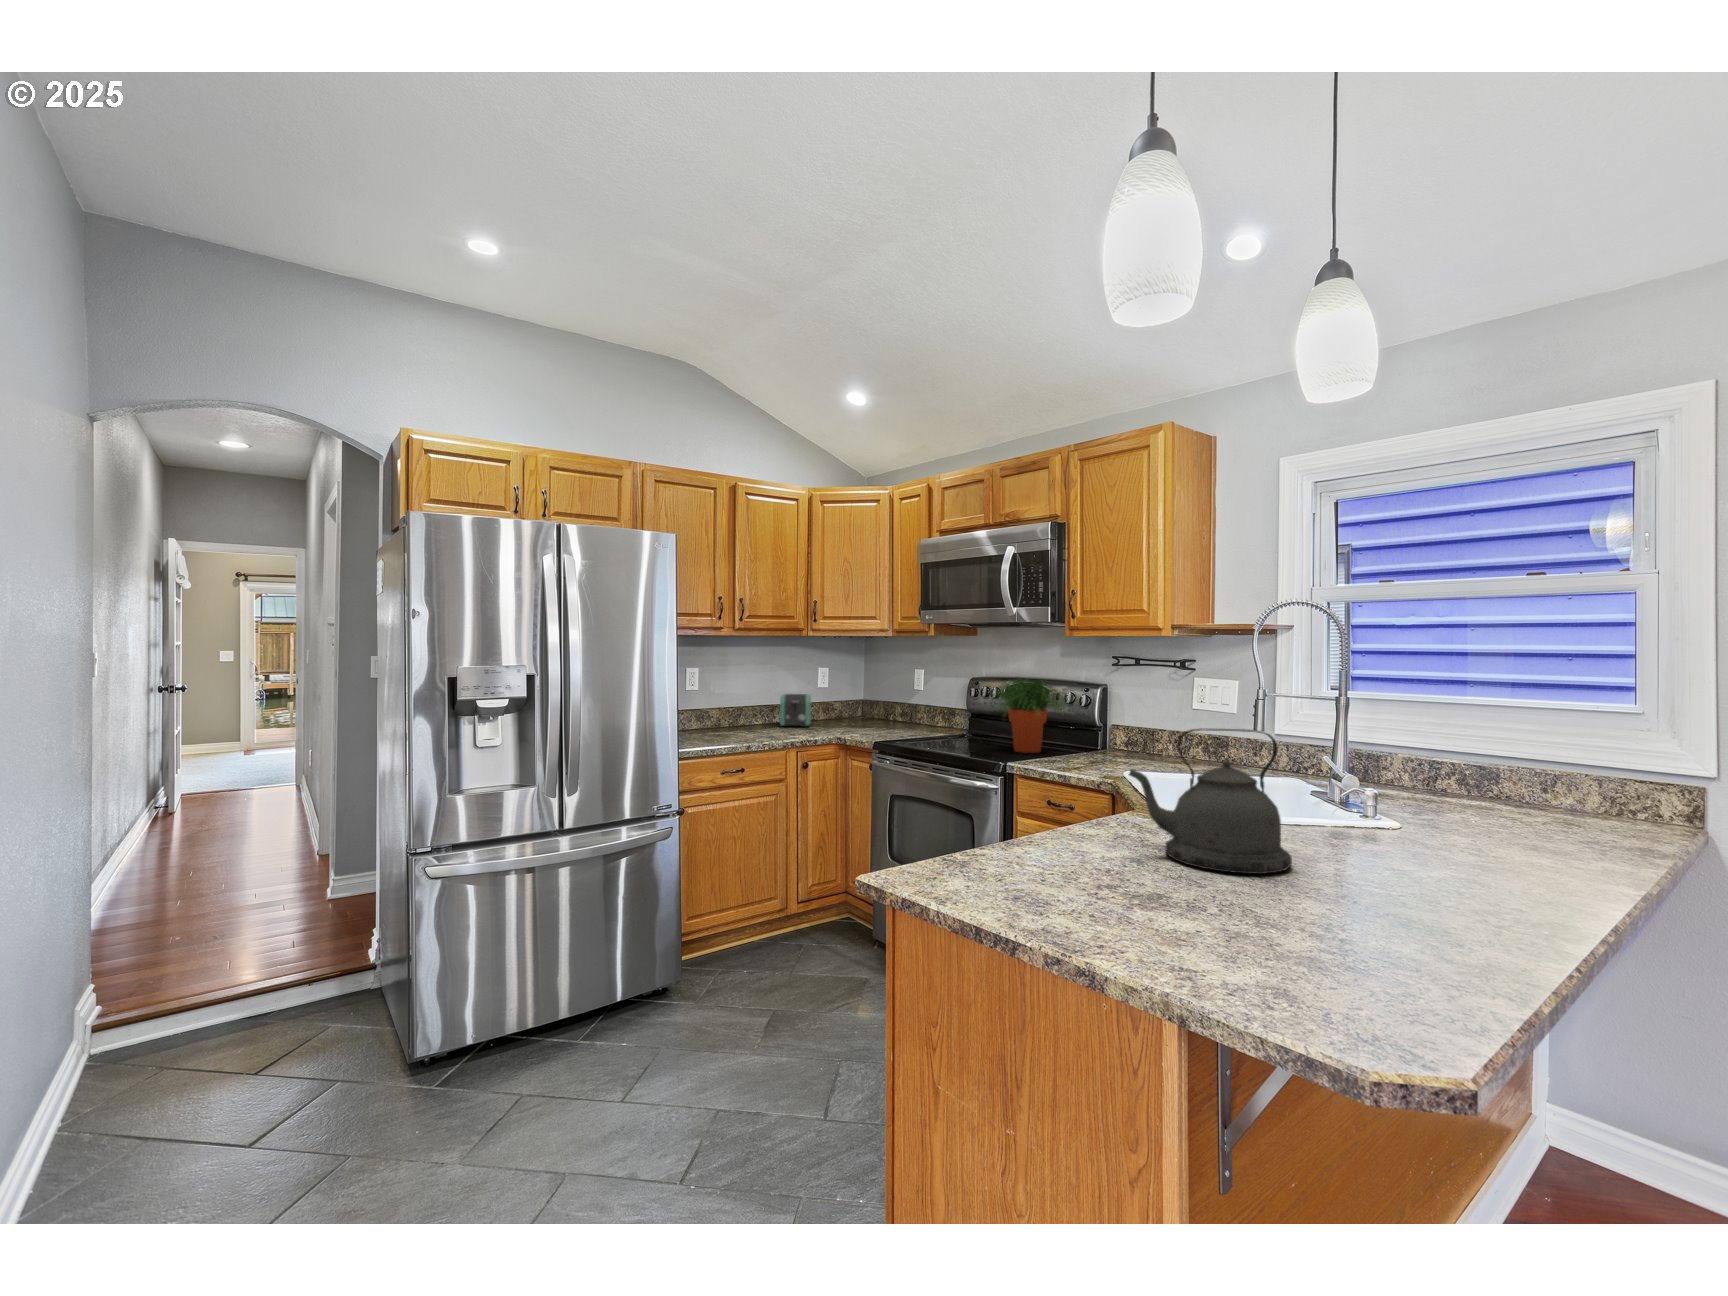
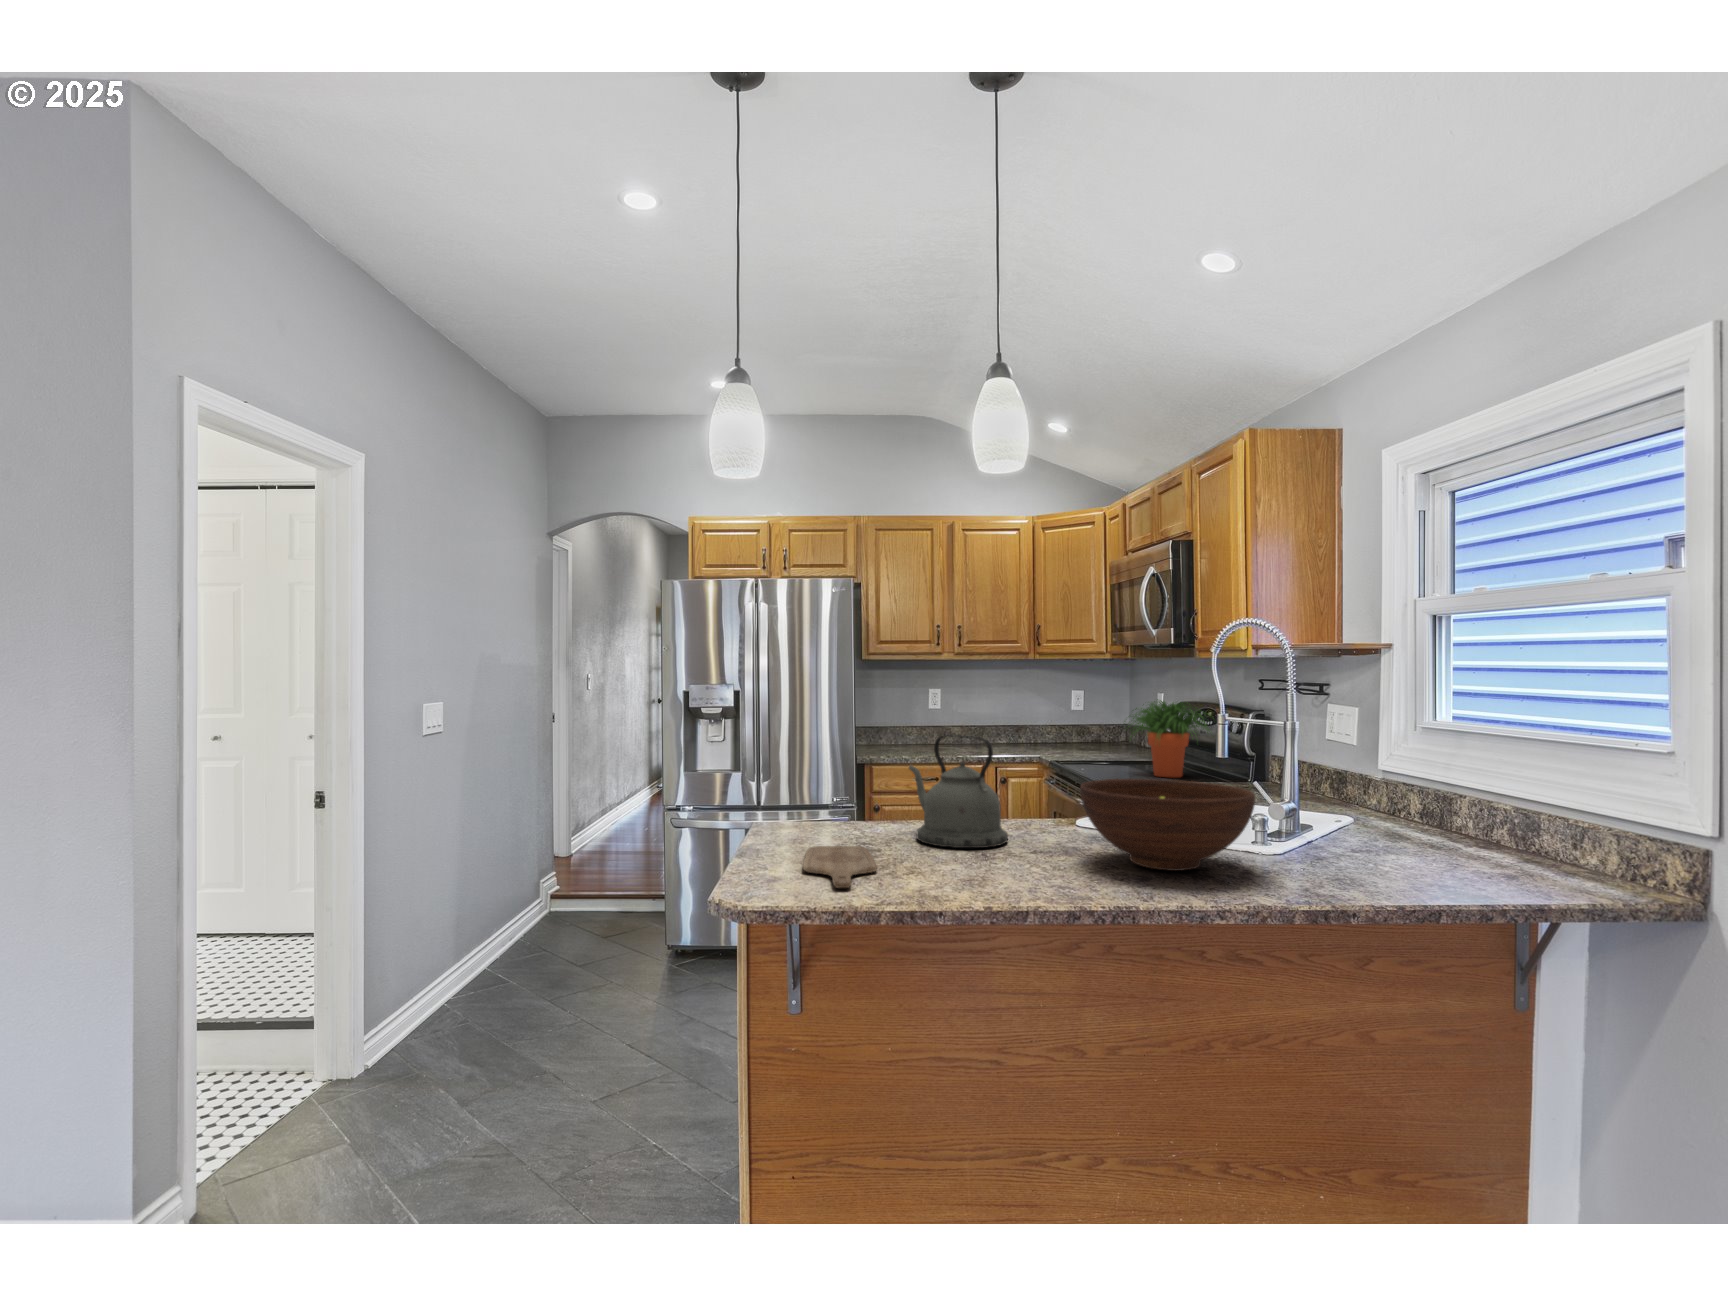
toaster: present [780,694,811,727] -> none [1017,714,1061,746]
fruit bowl: none [1354,764,1579,865] -> present [1080,779,1255,871]
cutting board: none [1200,895,1506,981] -> present [803,846,877,888]

